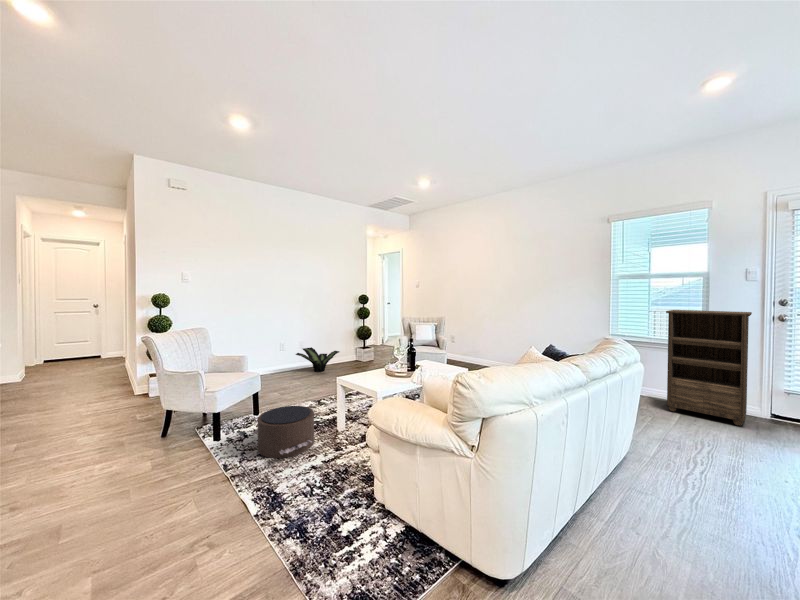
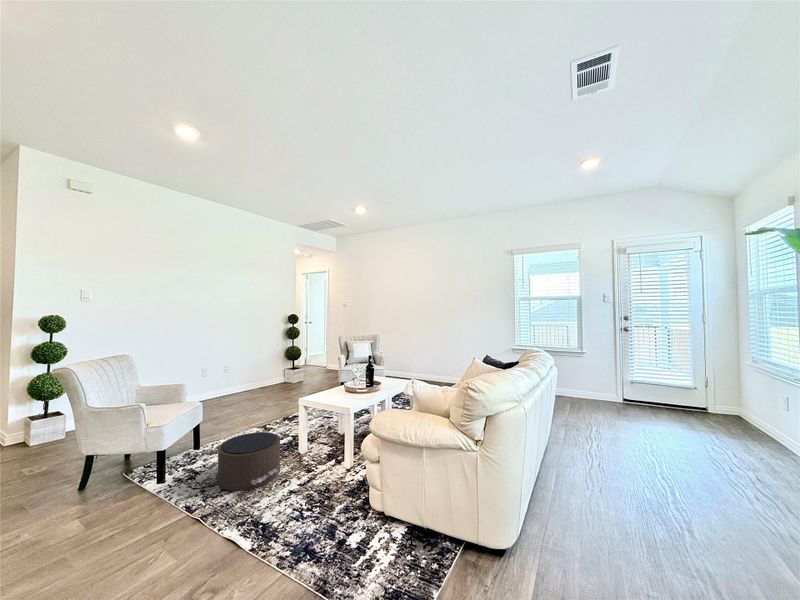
bookshelf: present [666,310,752,425] -> none [559,325,611,410]
potted plant: present [296,347,339,372] -> none [221,371,272,397]

